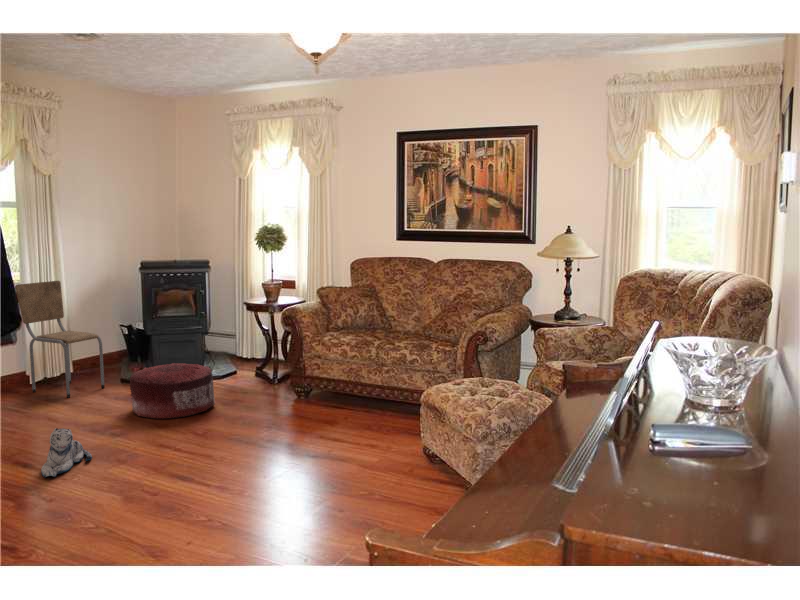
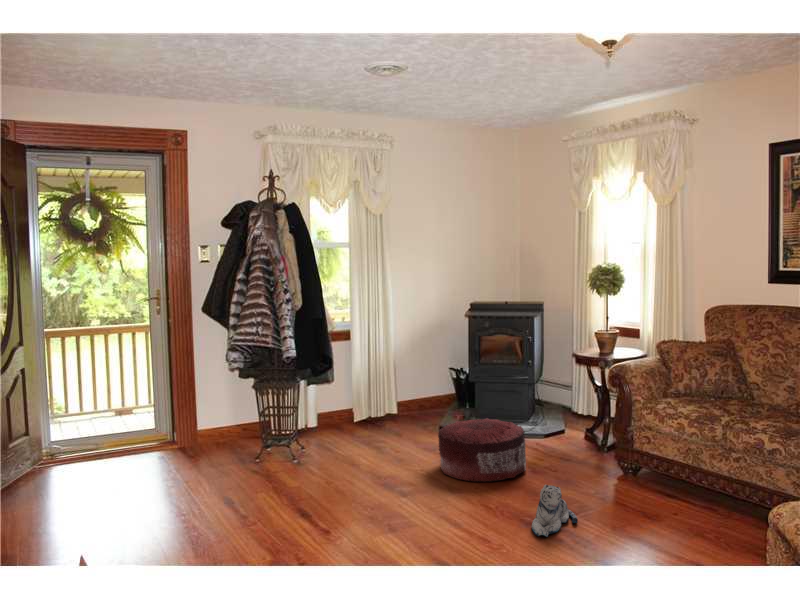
dining chair: present [15,281,105,398] -> none [350,322,426,443]
plush toy: present [41,428,92,478] -> present [532,485,578,537]

